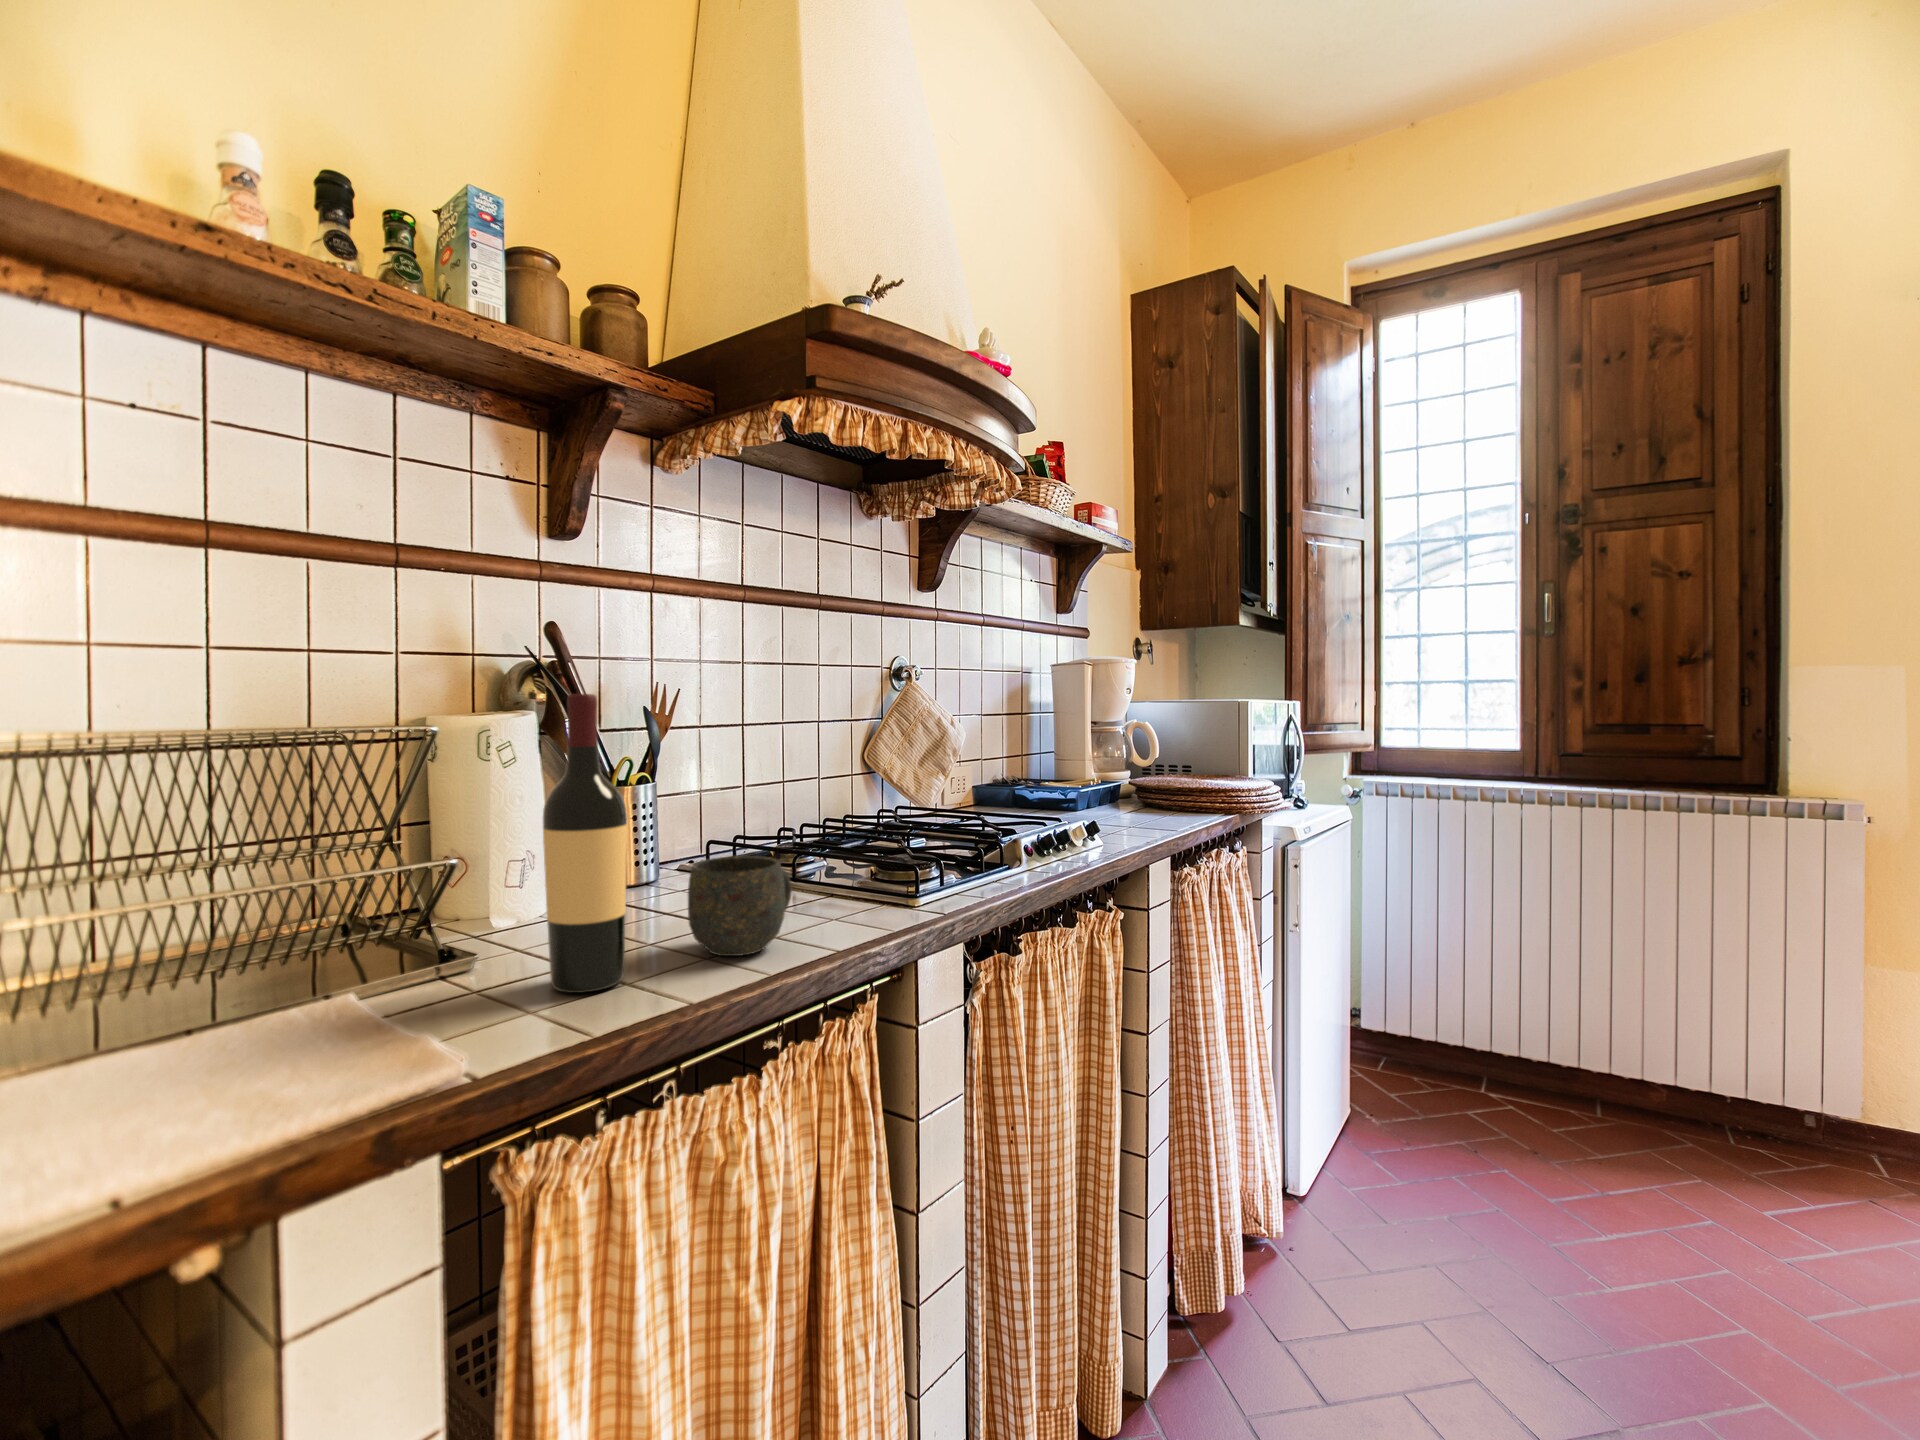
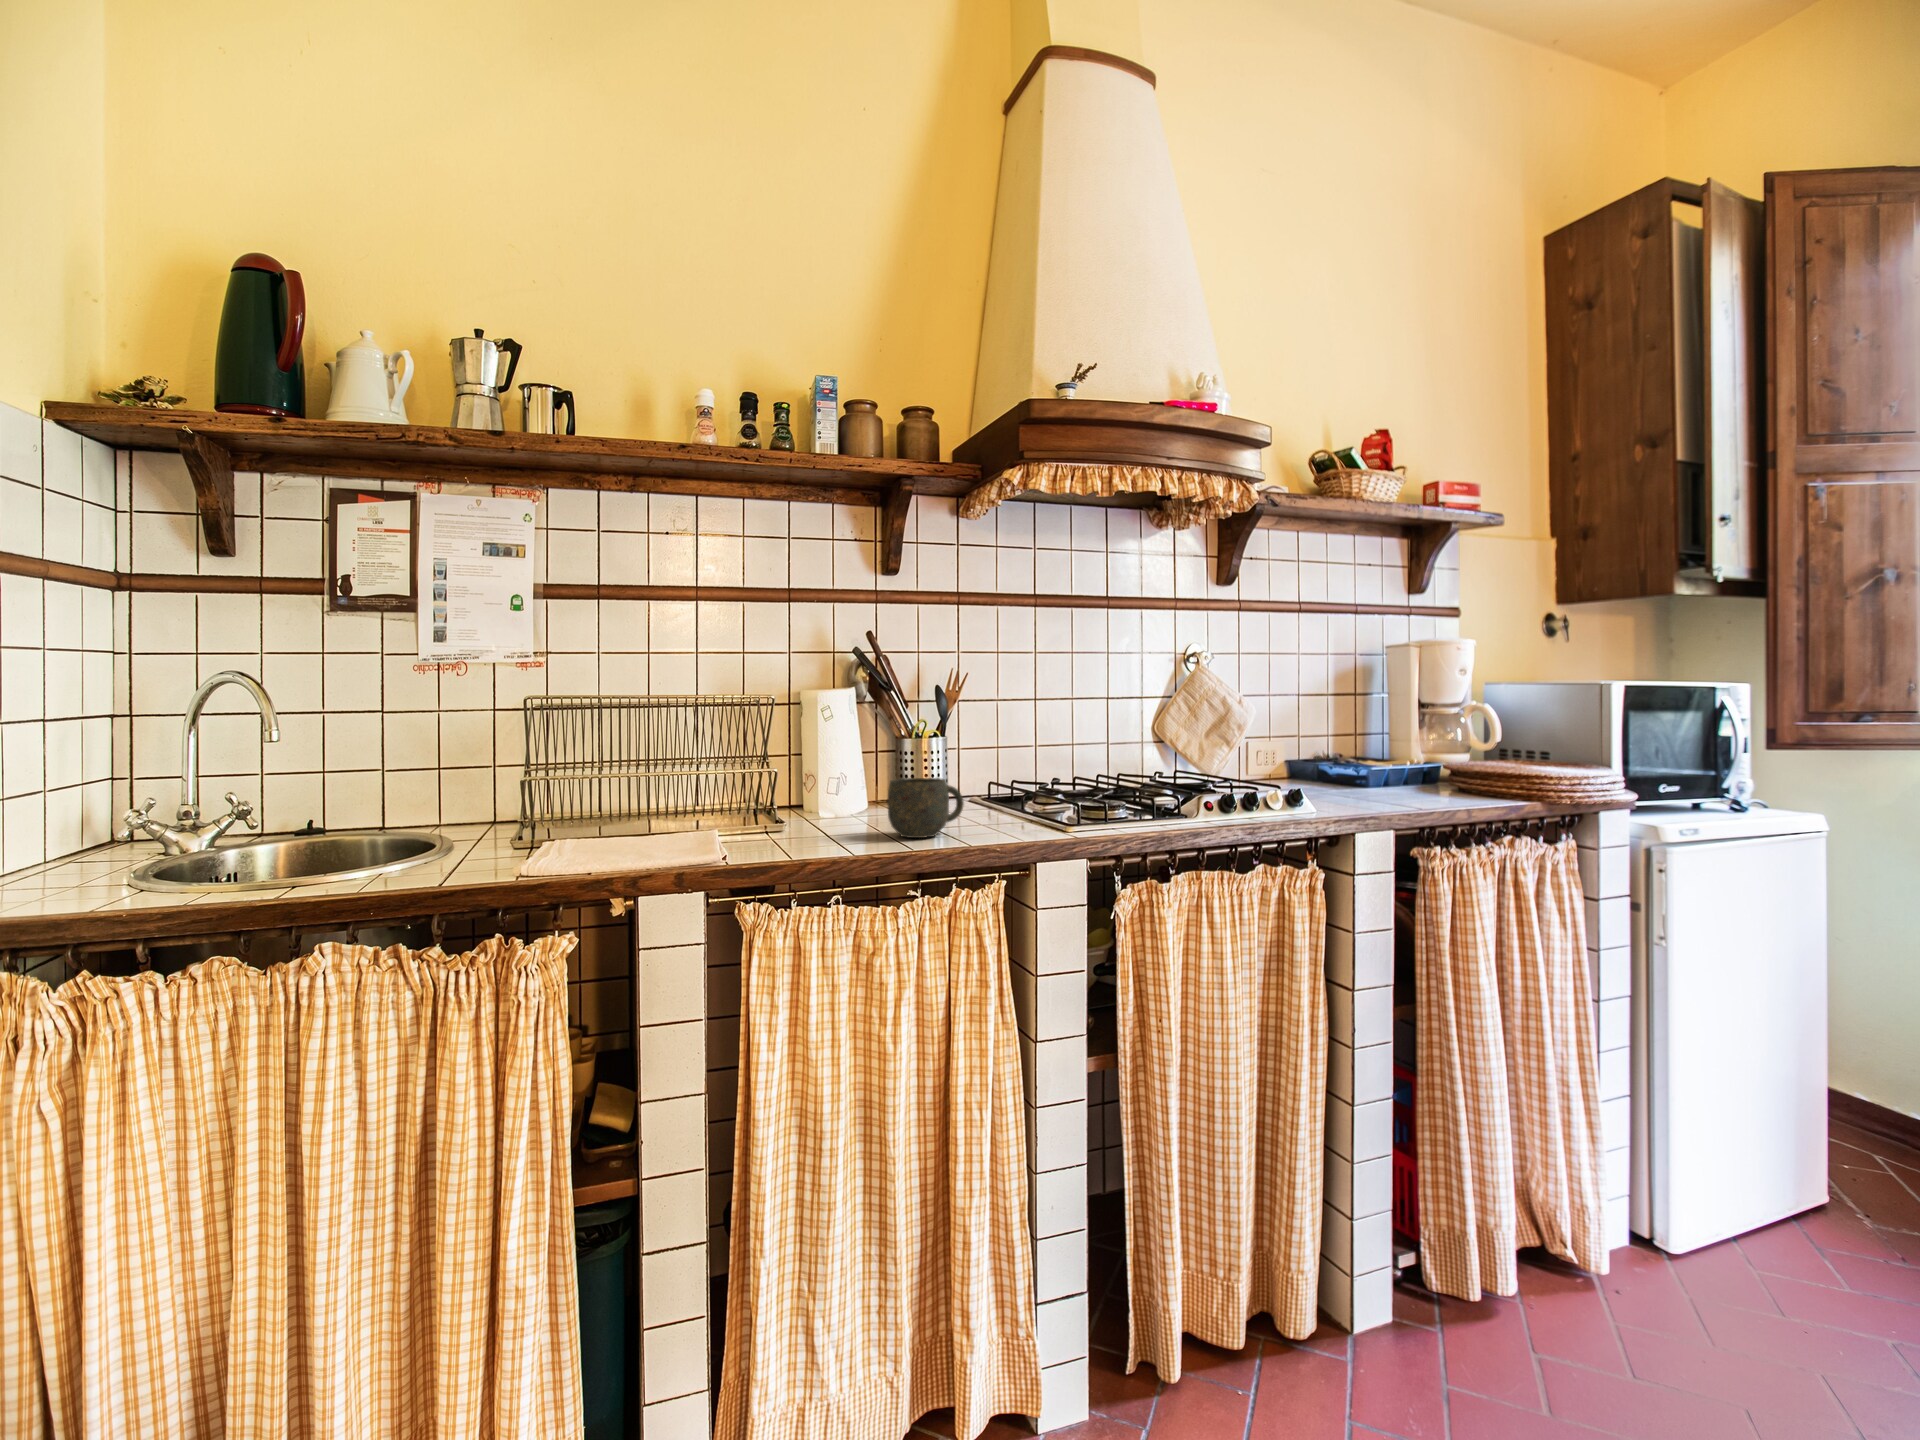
wine bottle: present [543,694,627,993] -> none [796,671,841,842]

